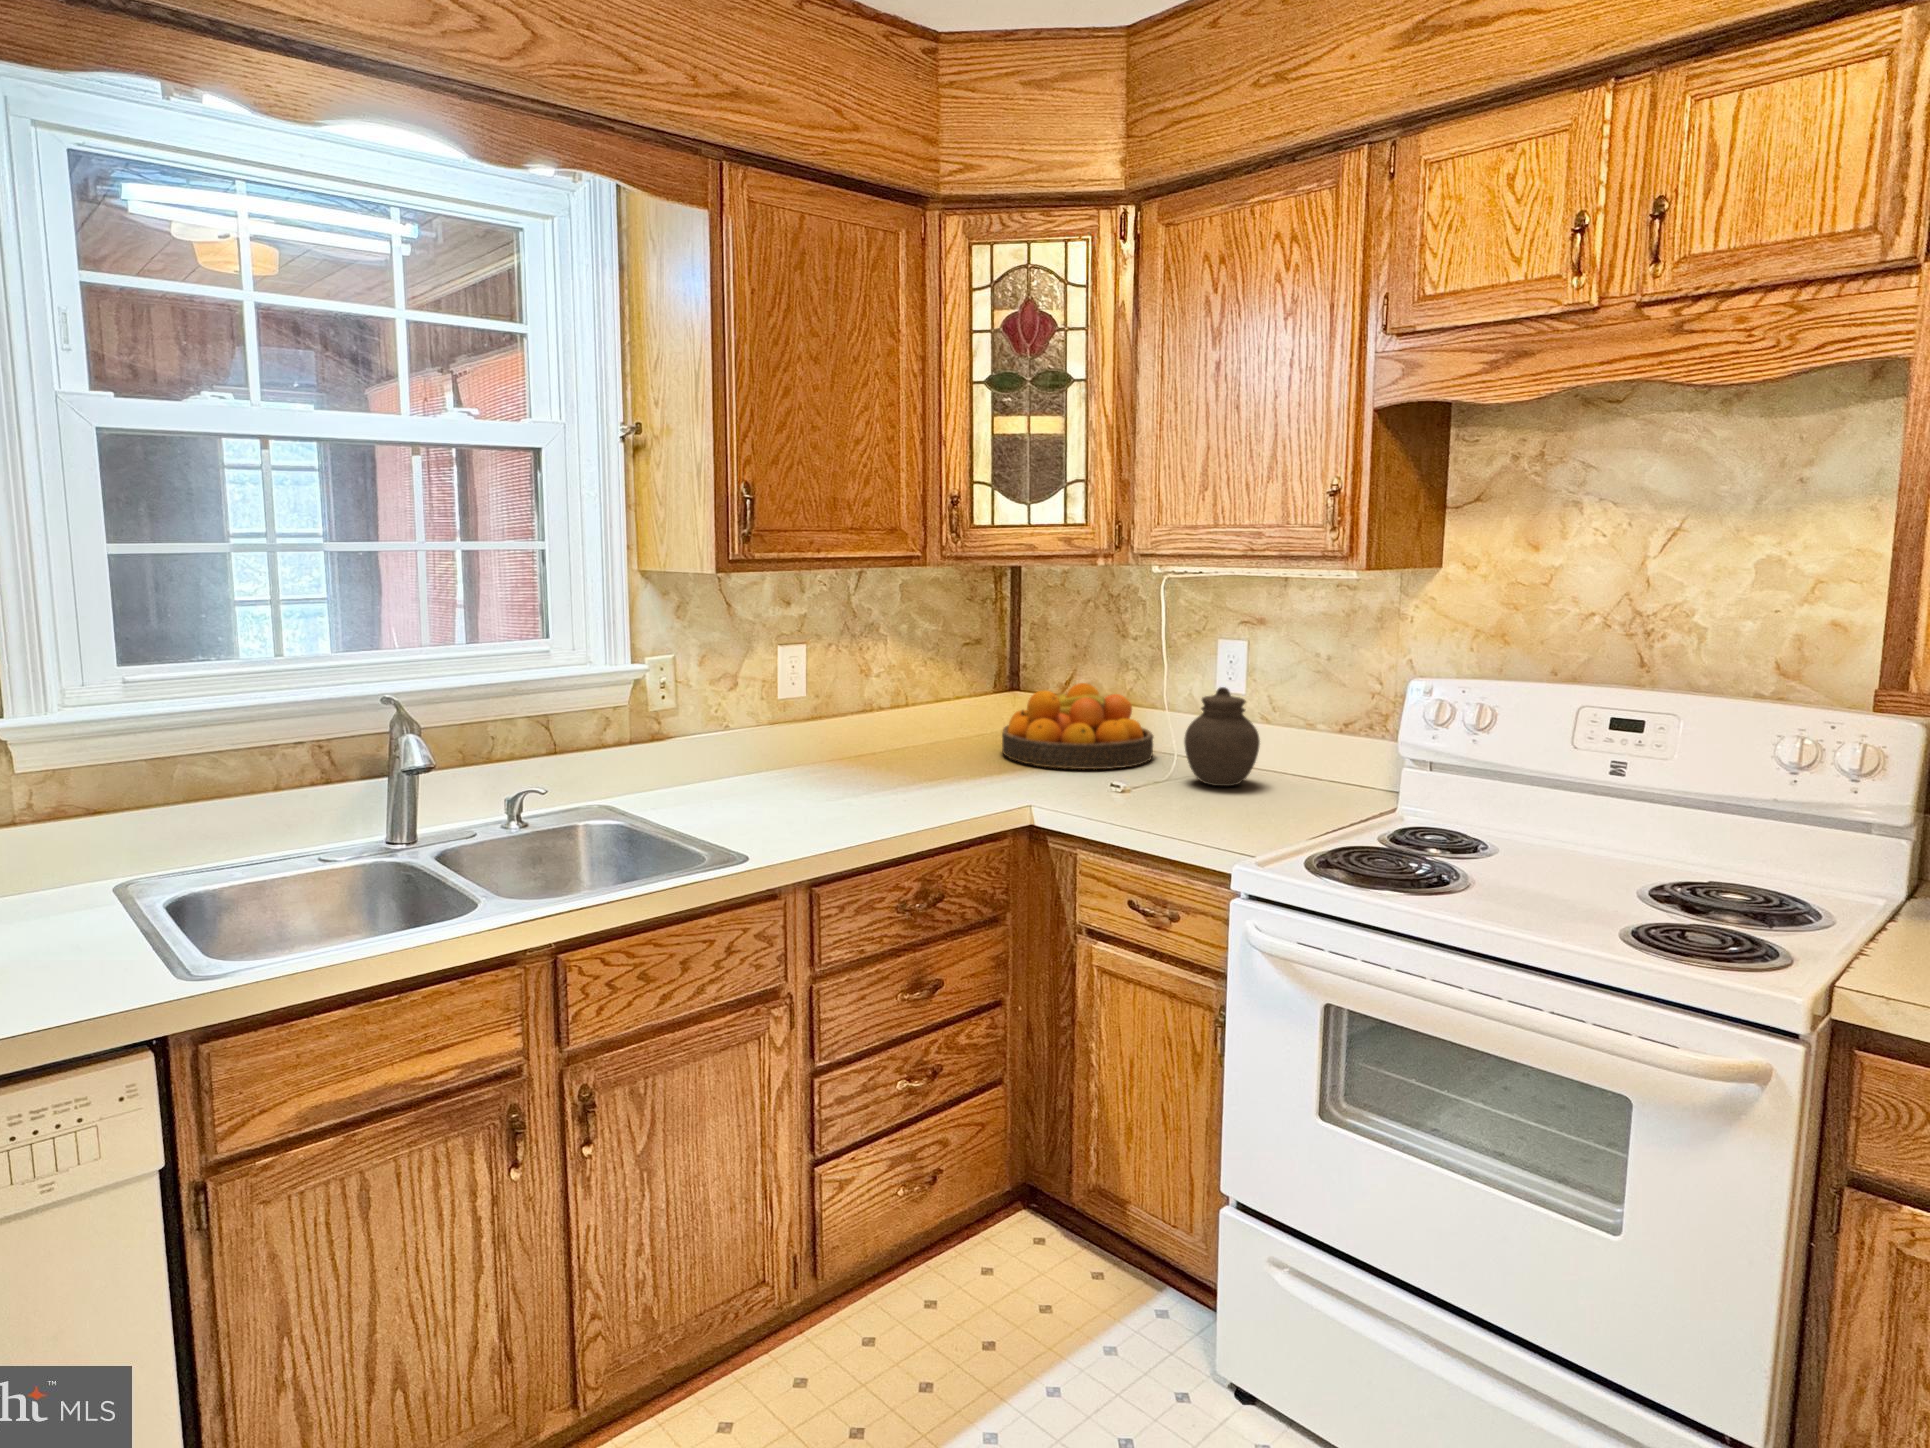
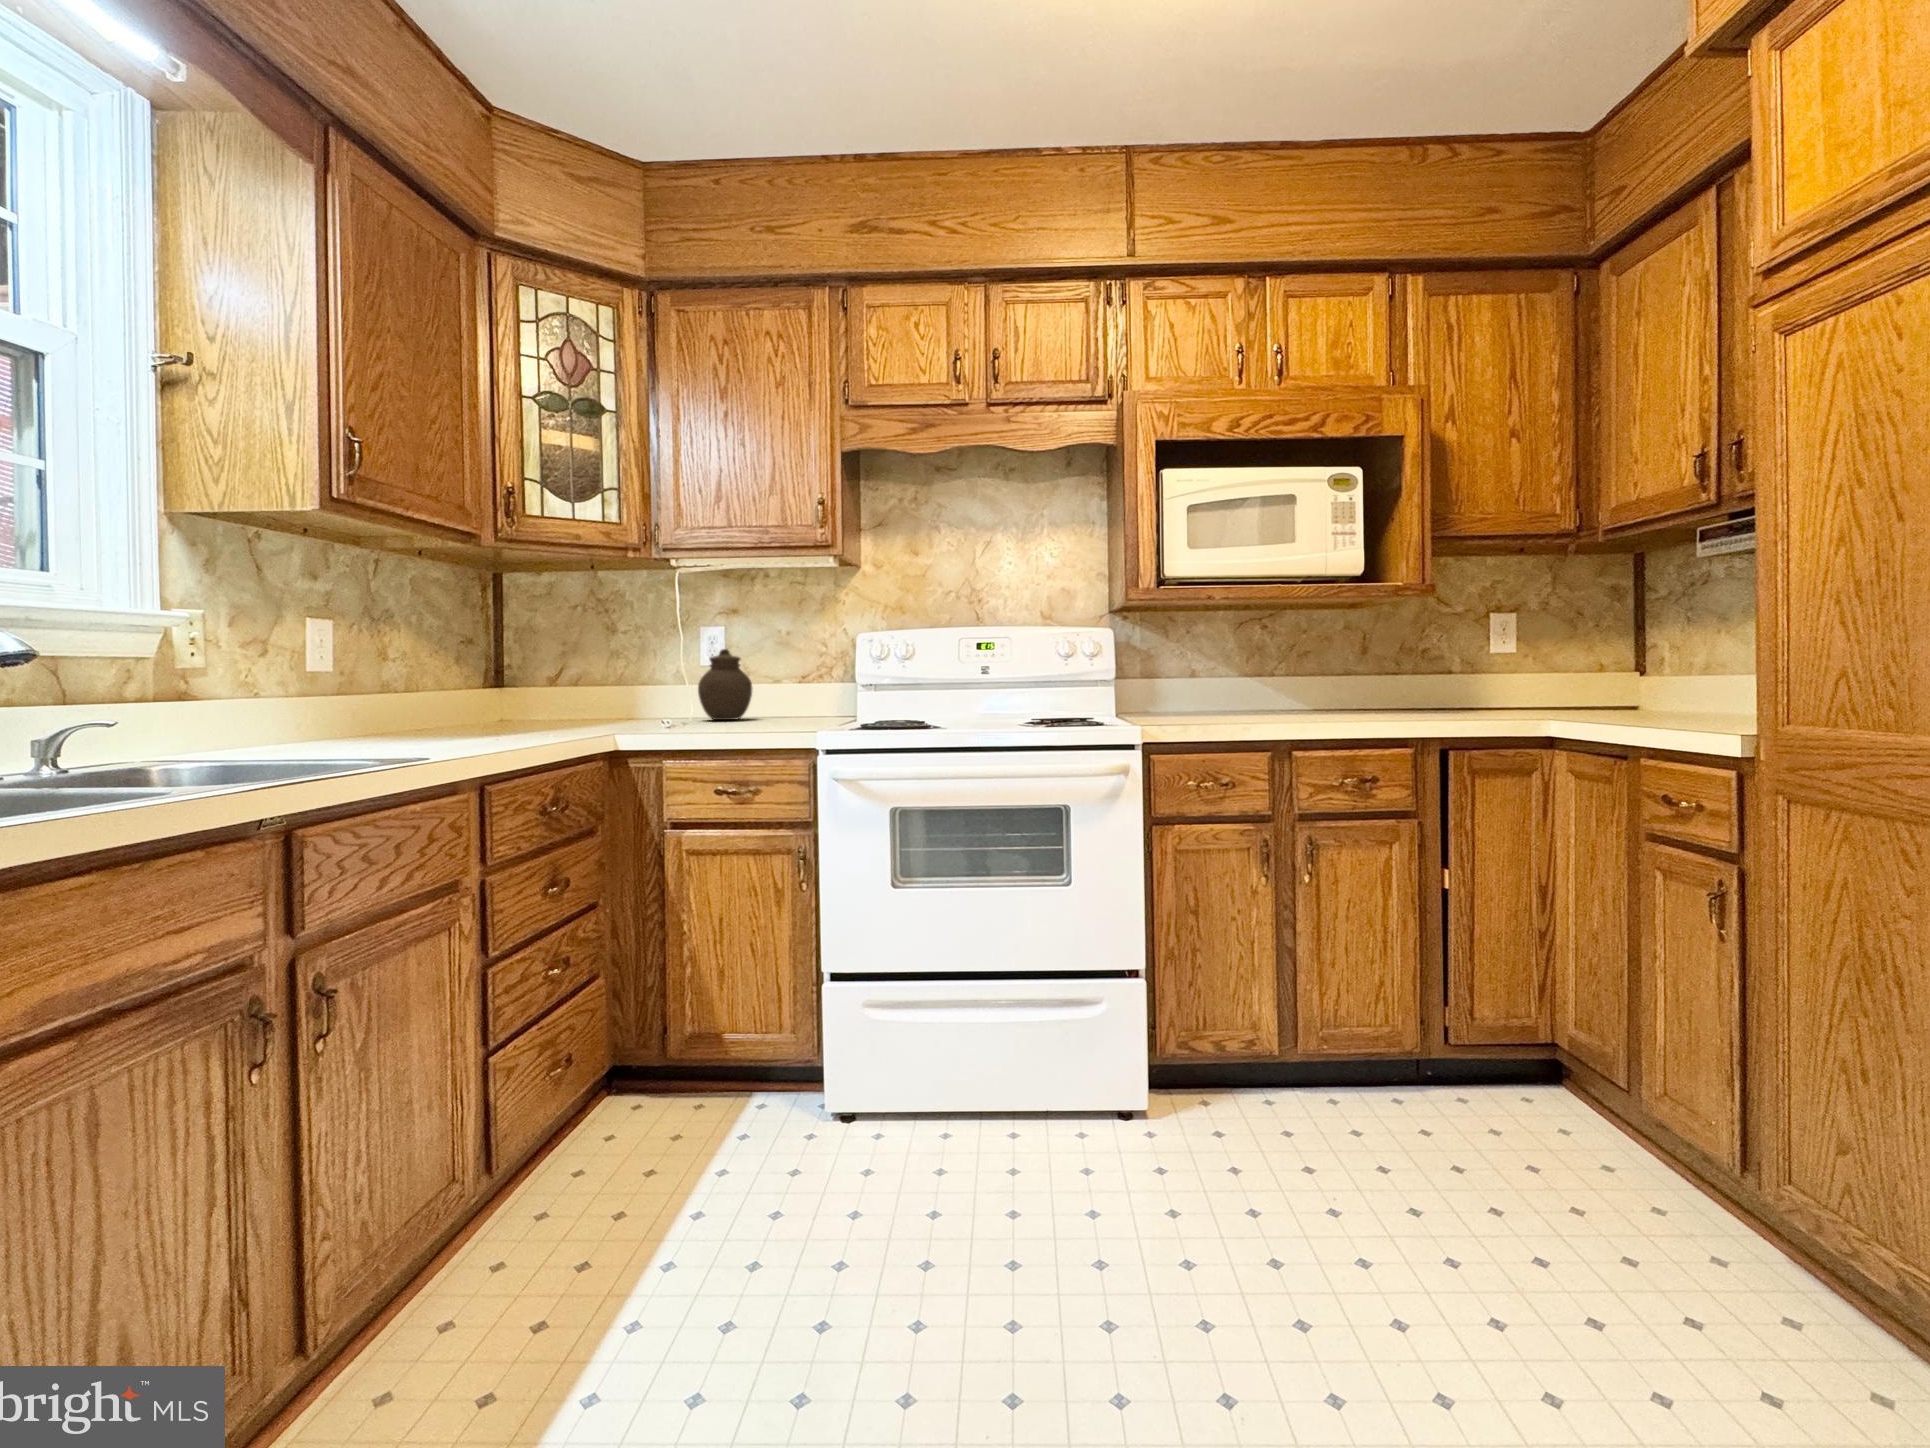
fruit bowl: present [1002,683,1153,769] -> none [521,666,655,724]

